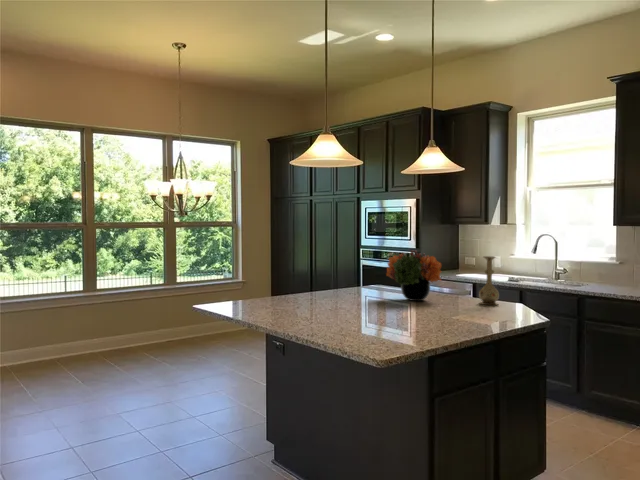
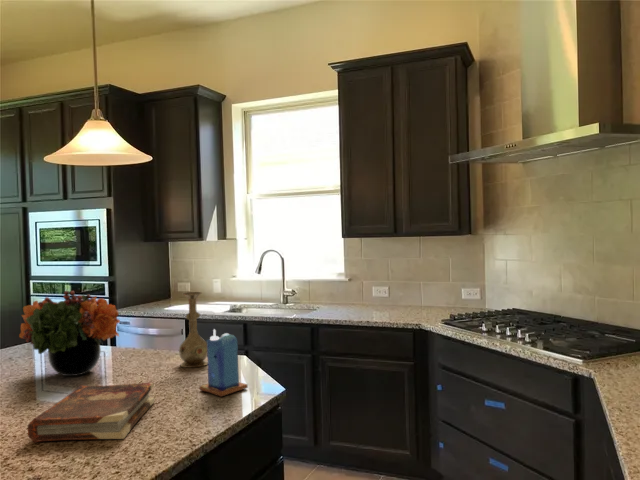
candle: none [496,277,528,318] -> present [199,329,248,397]
book: none [410,301,470,325] -> present [28,382,155,442]

